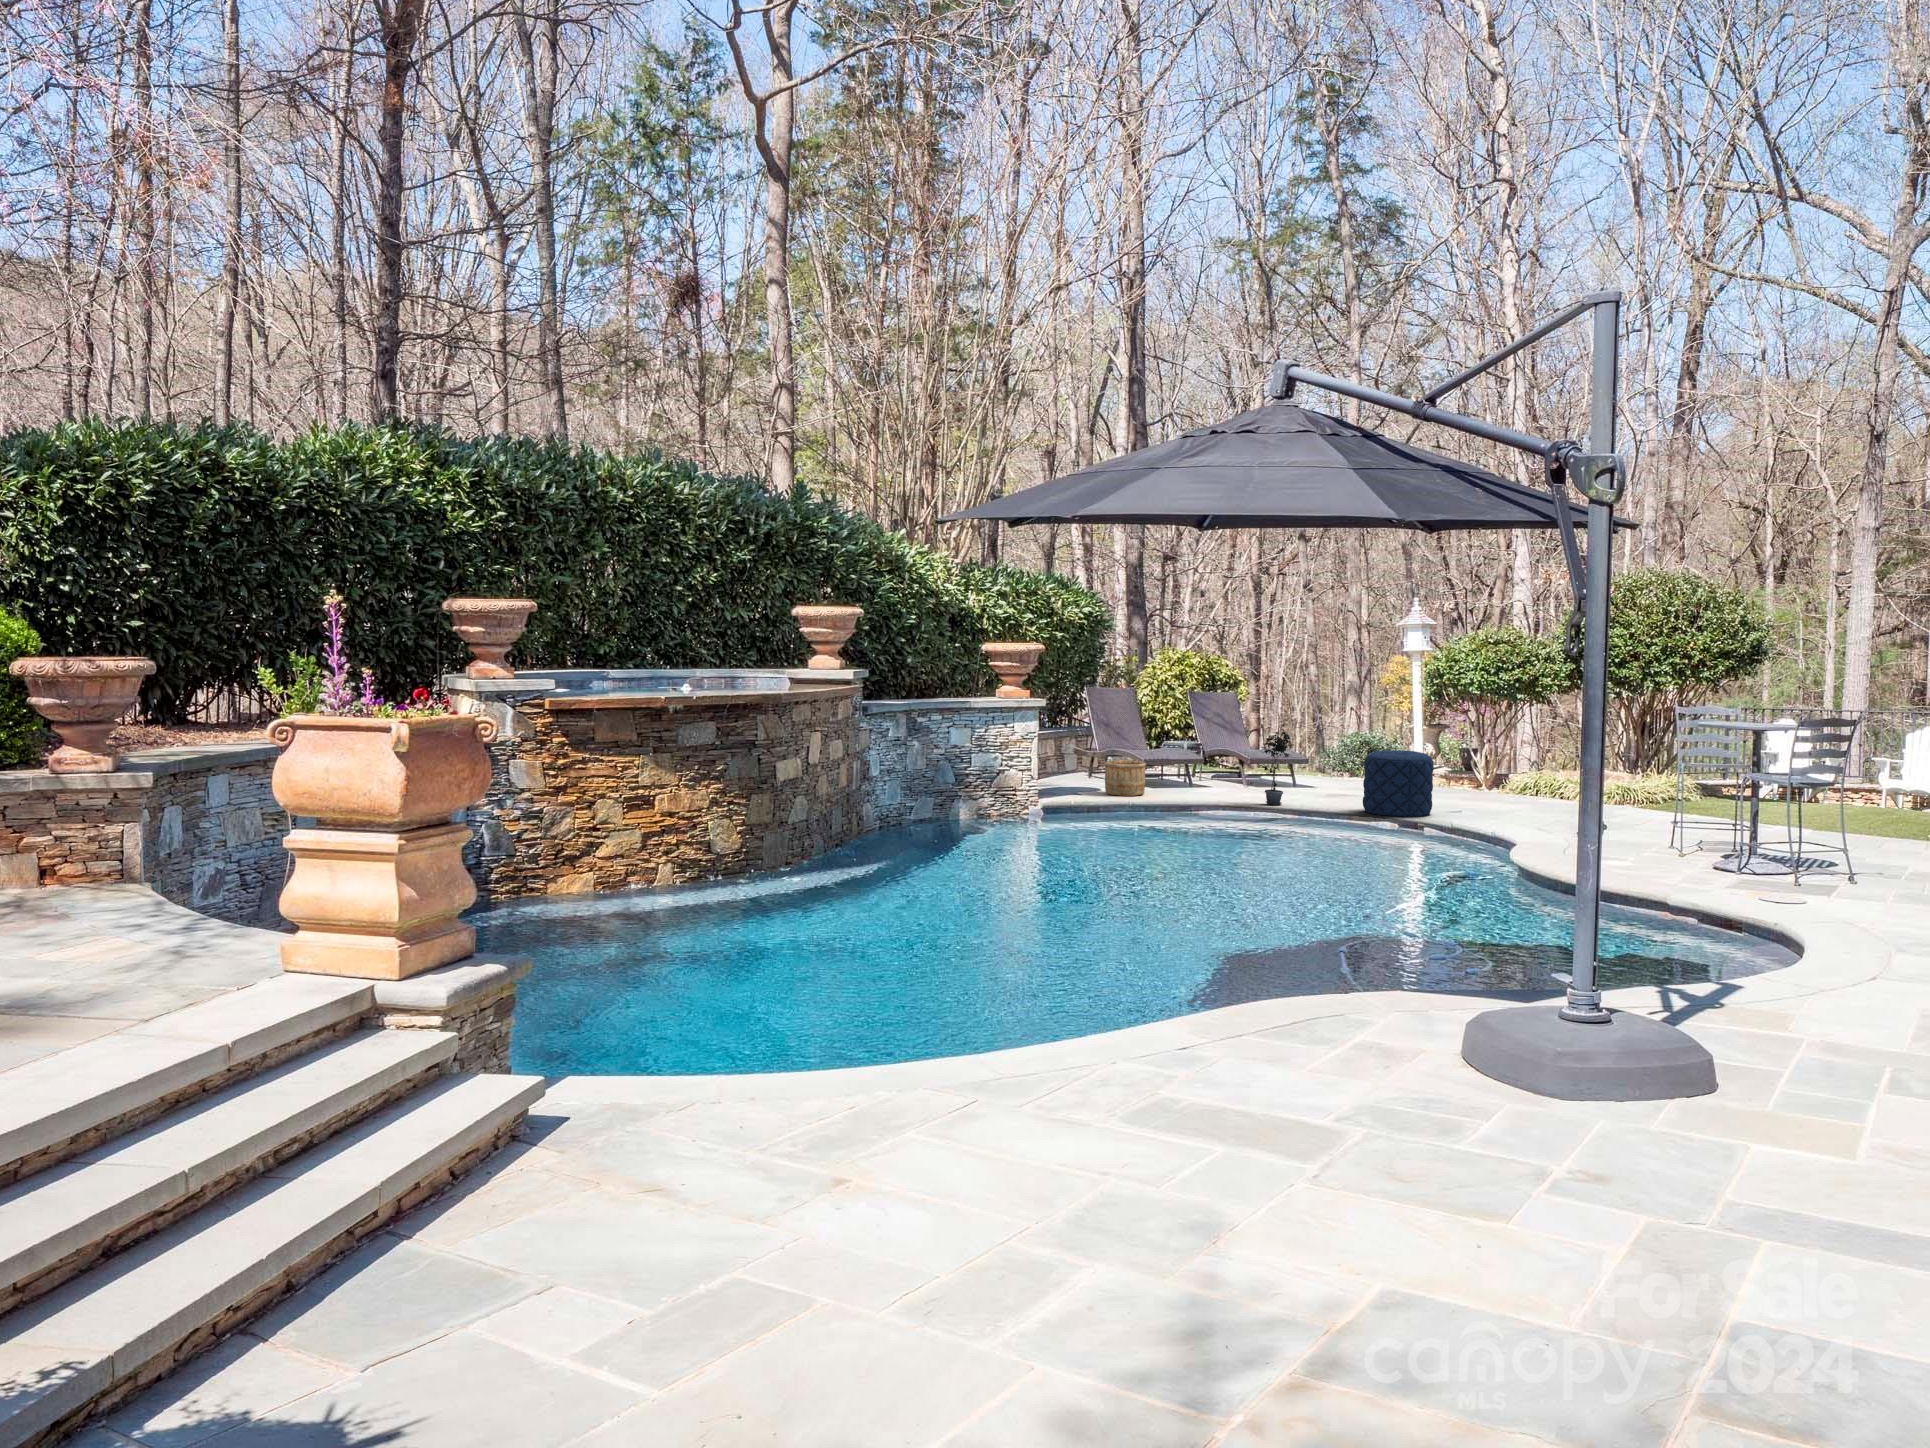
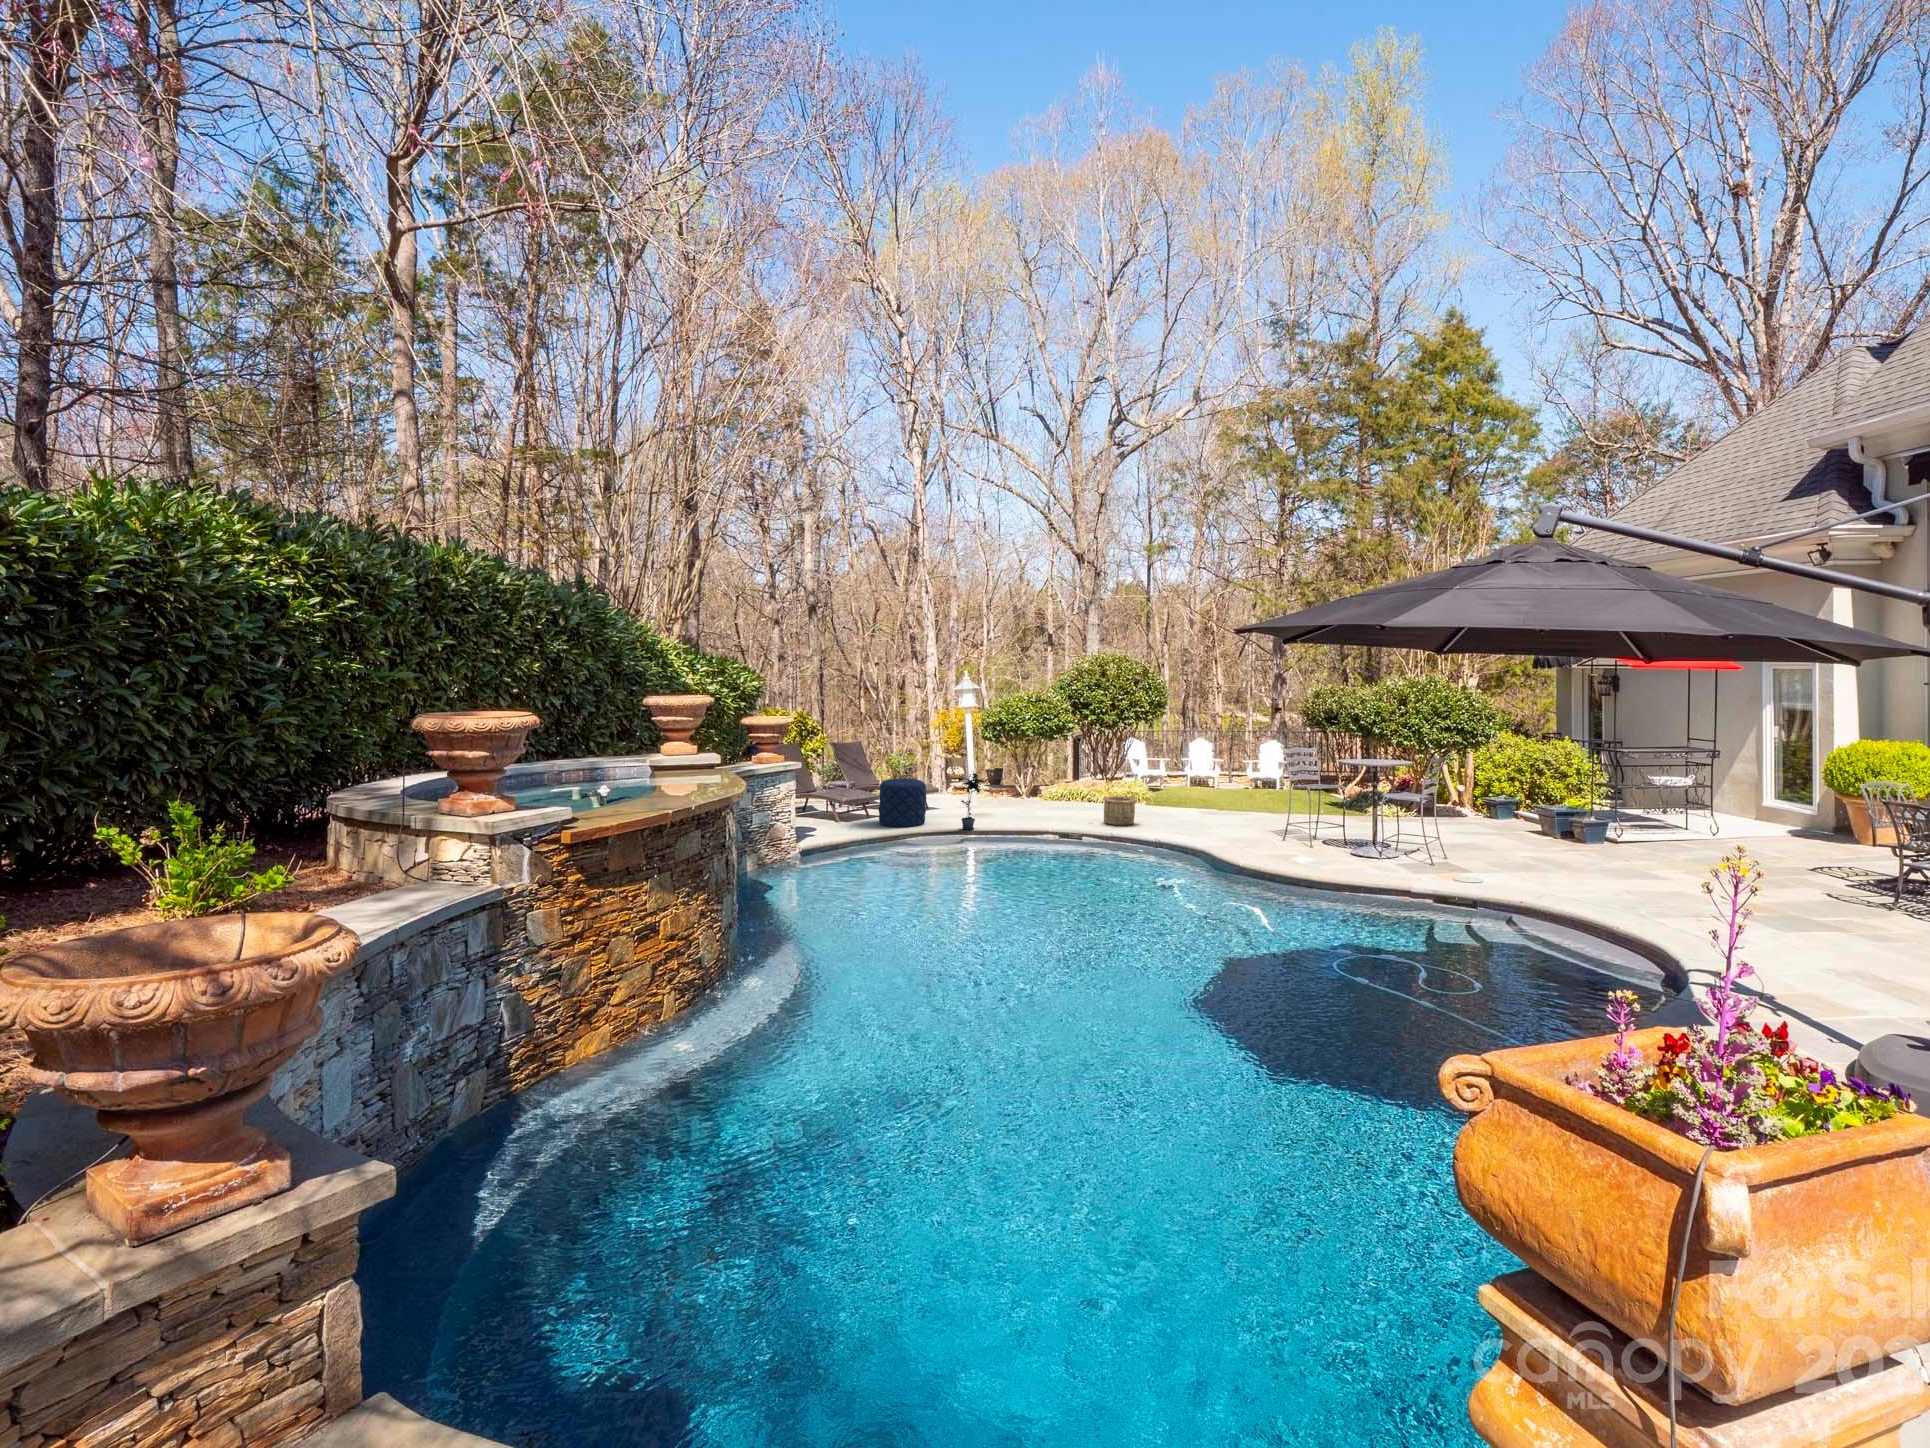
pouf: present [1363,751,1434,817] -> present [879,778,926,827]
wooden bucket: present [1104,760,1146,796] -> present [1104,796,1136,825]

